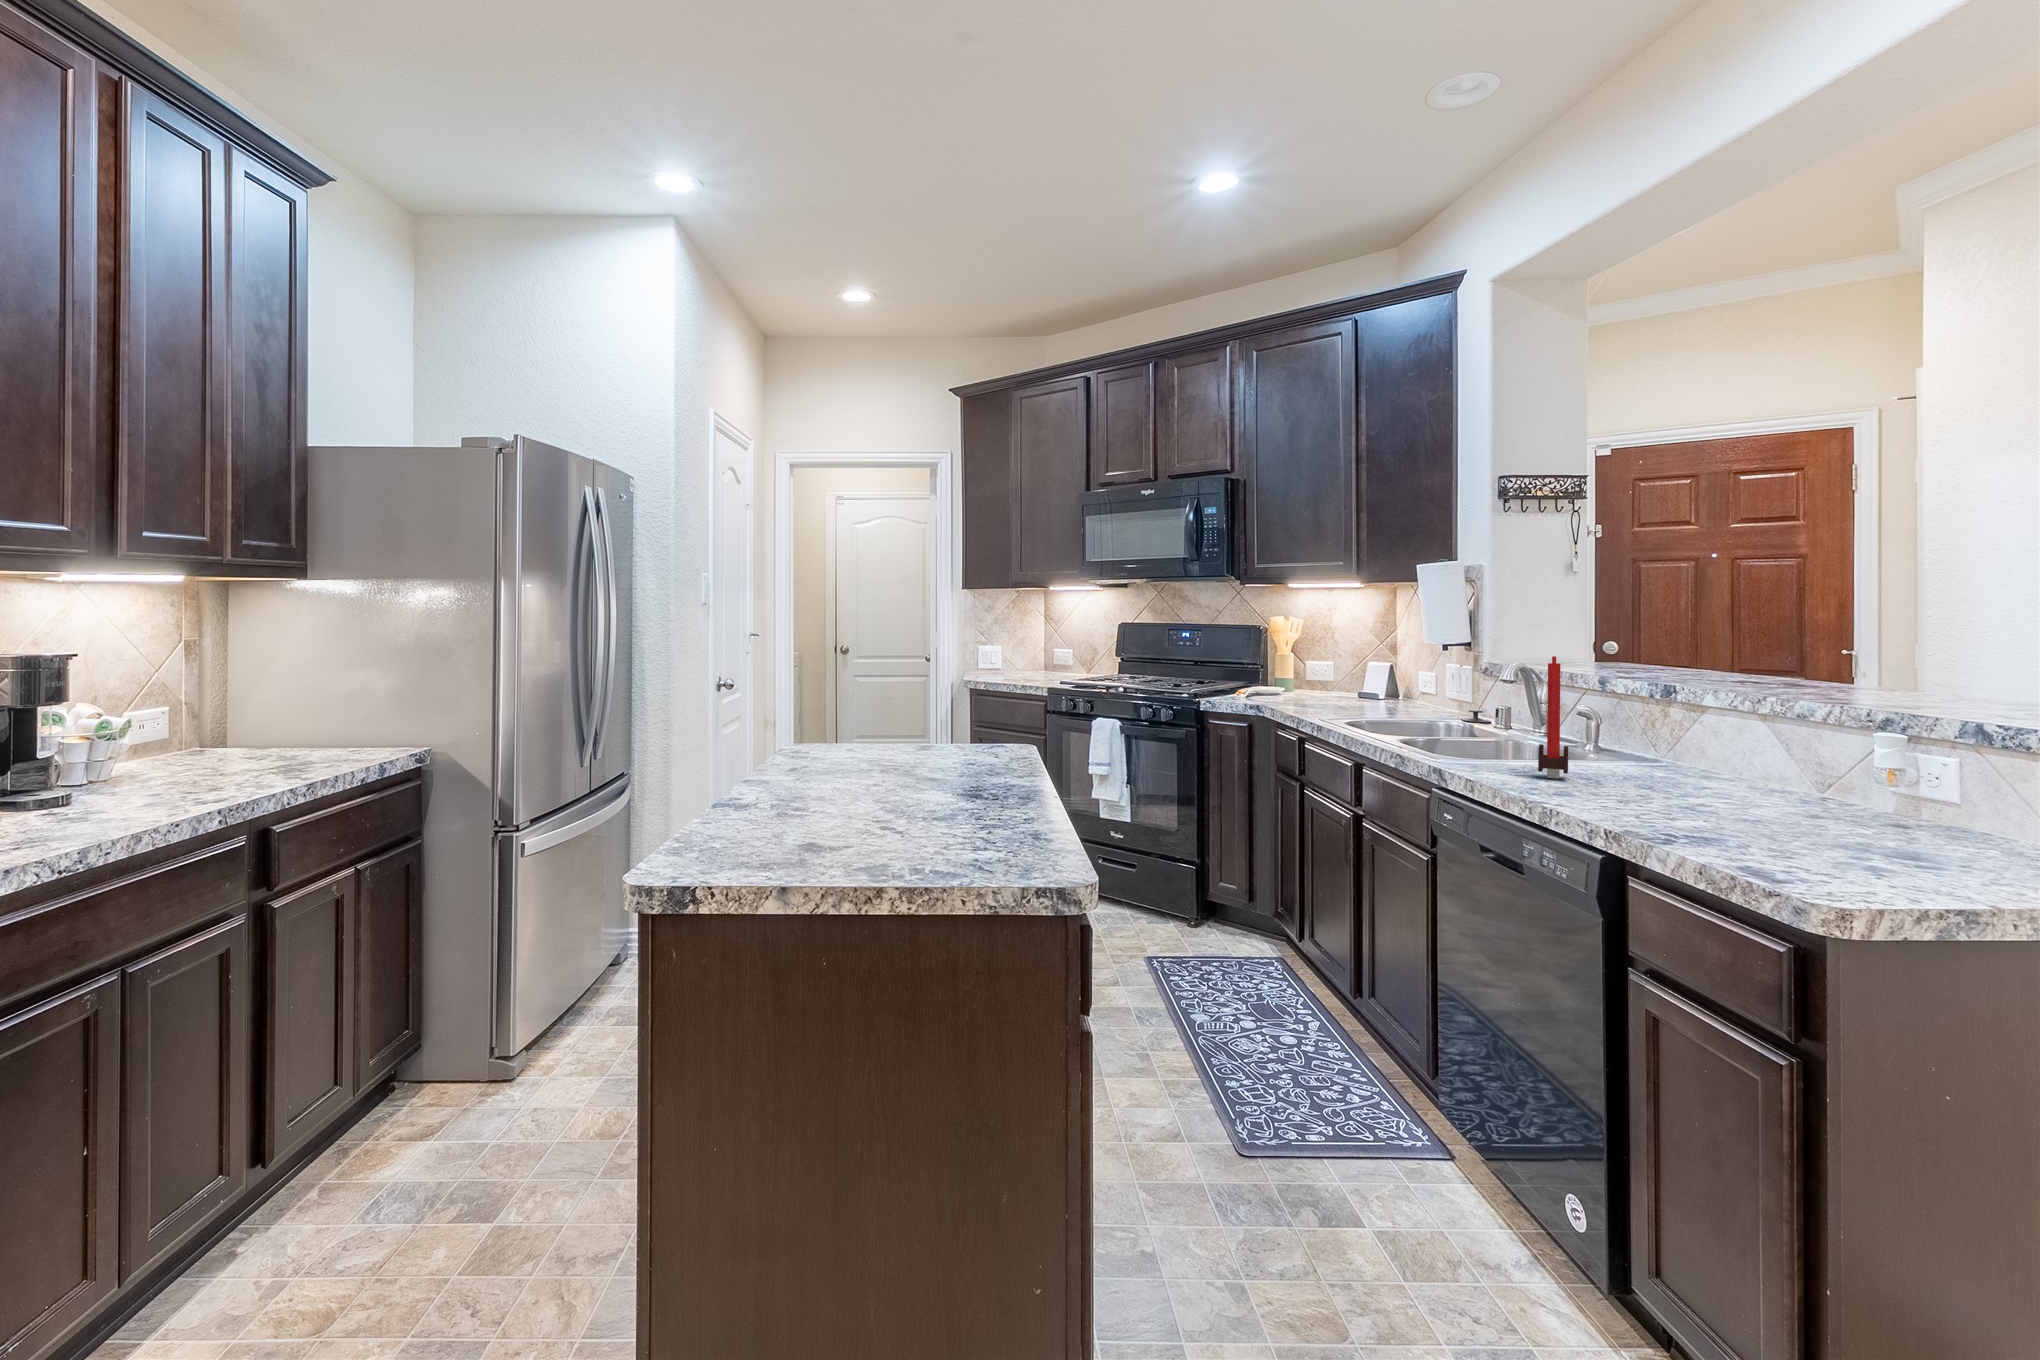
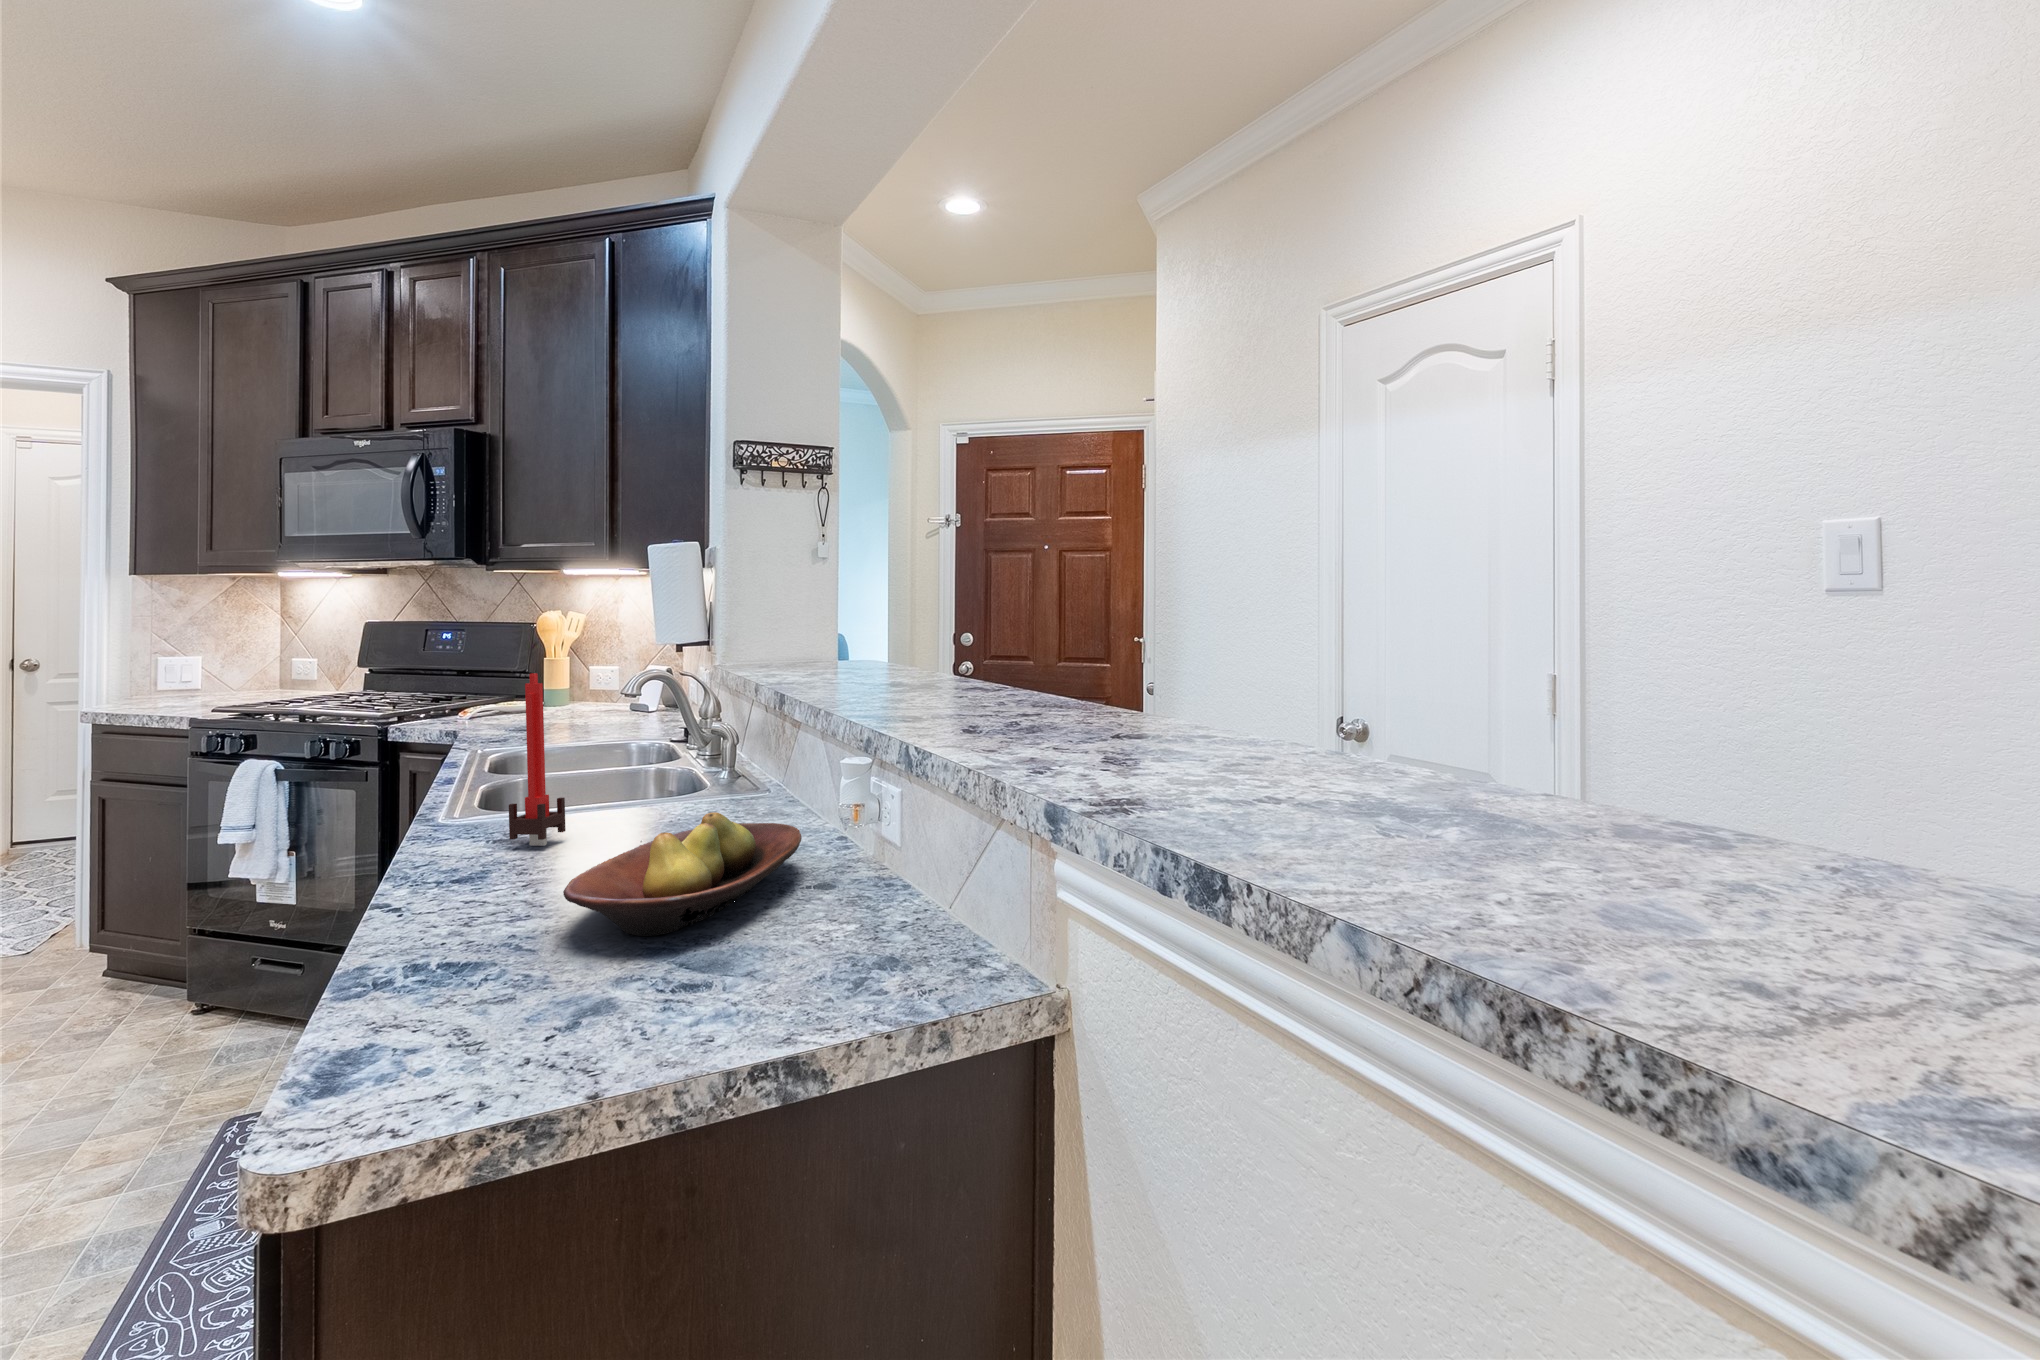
fruit bowl: none [1710,760,1888,836] -> present [563,812,802,936]

